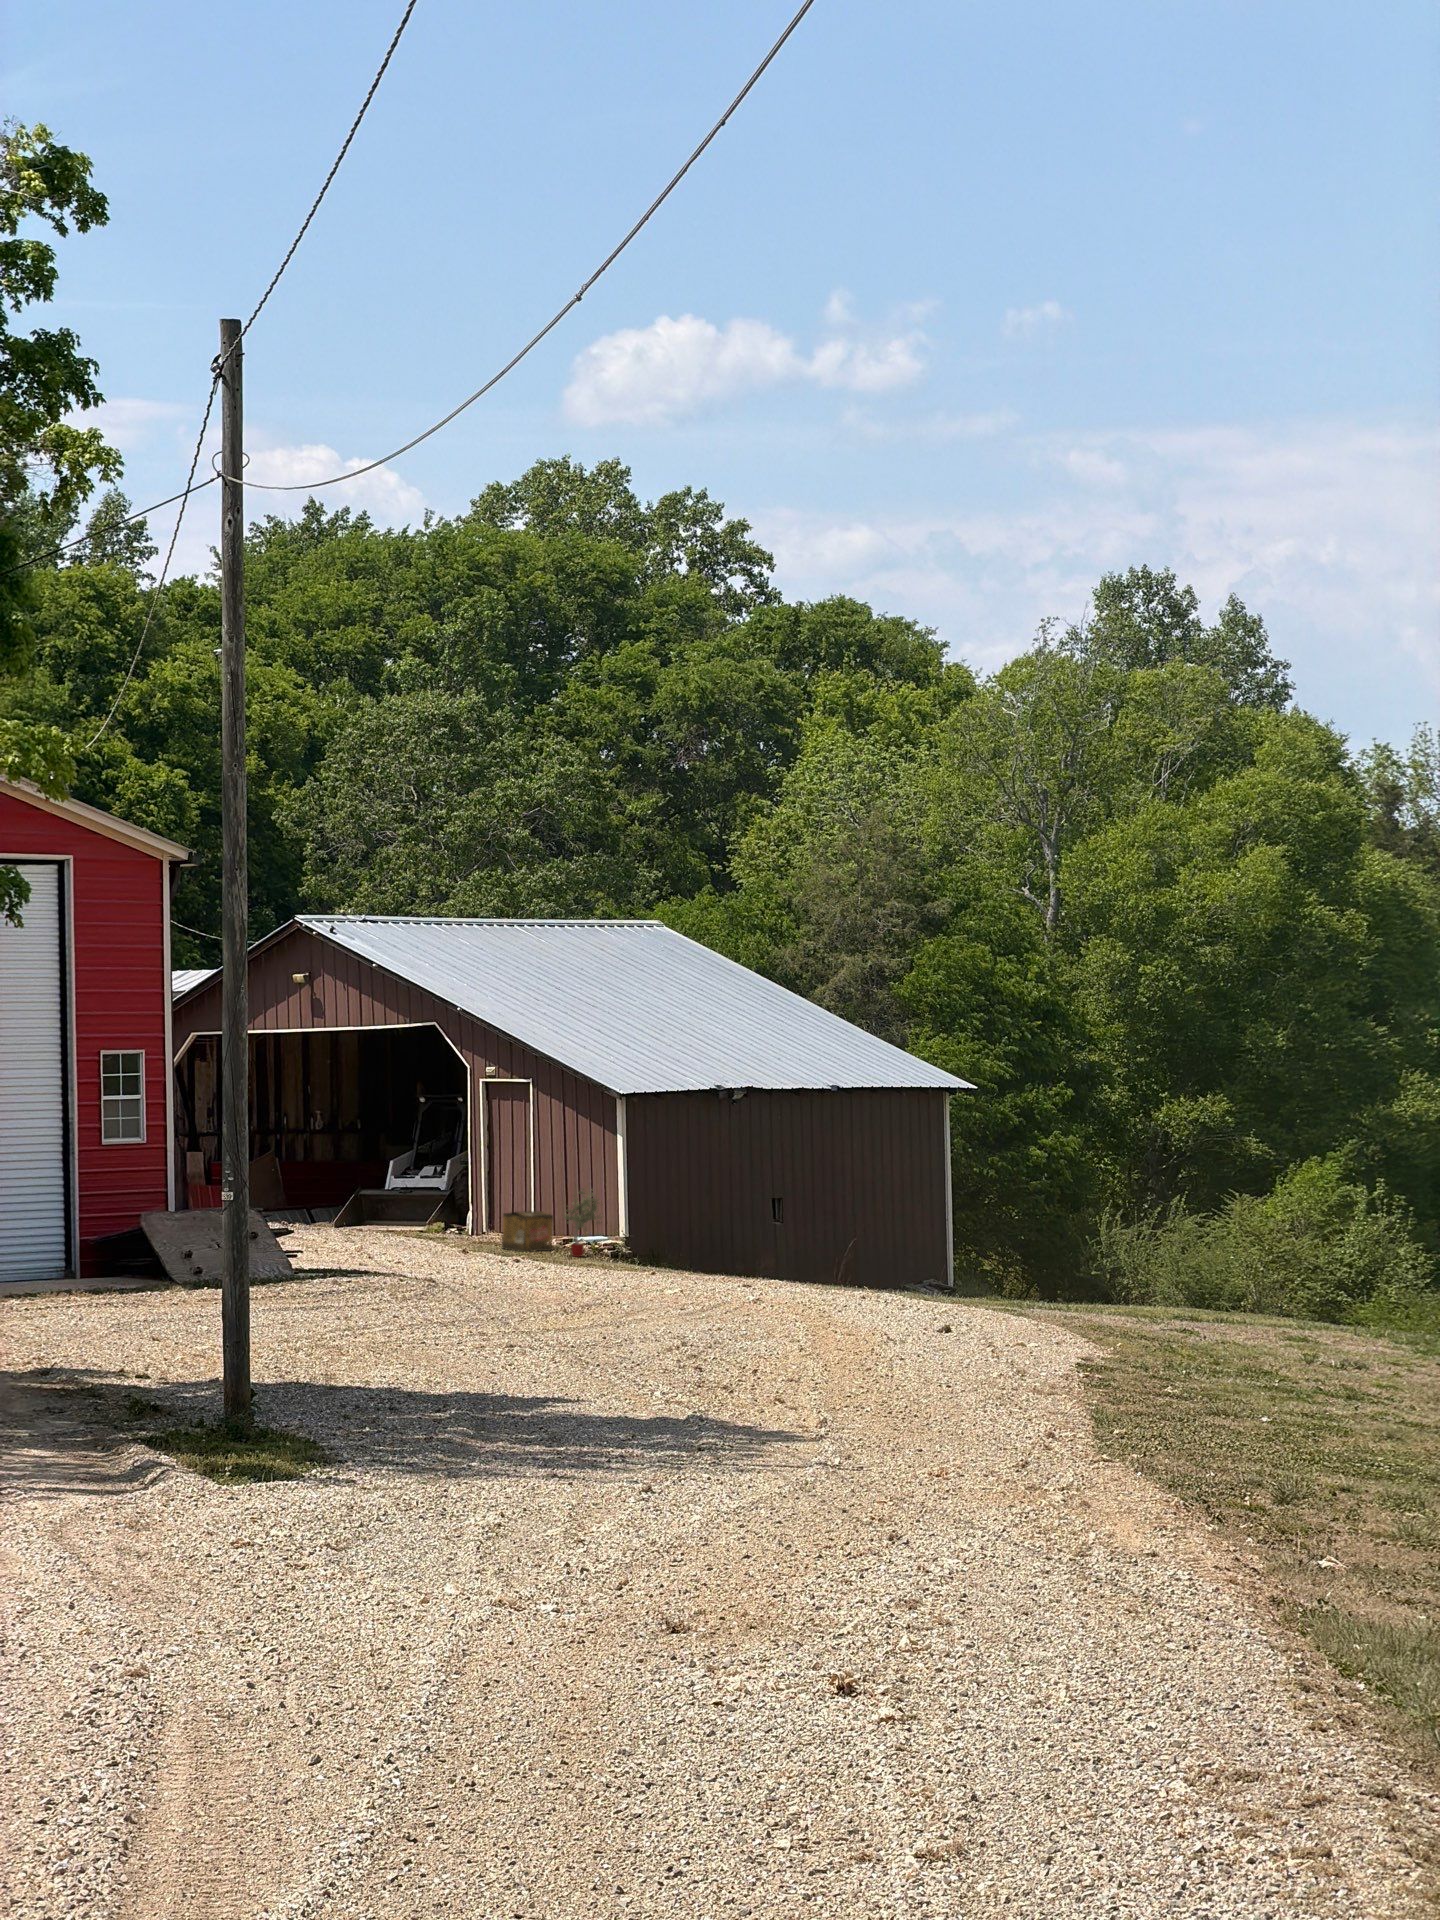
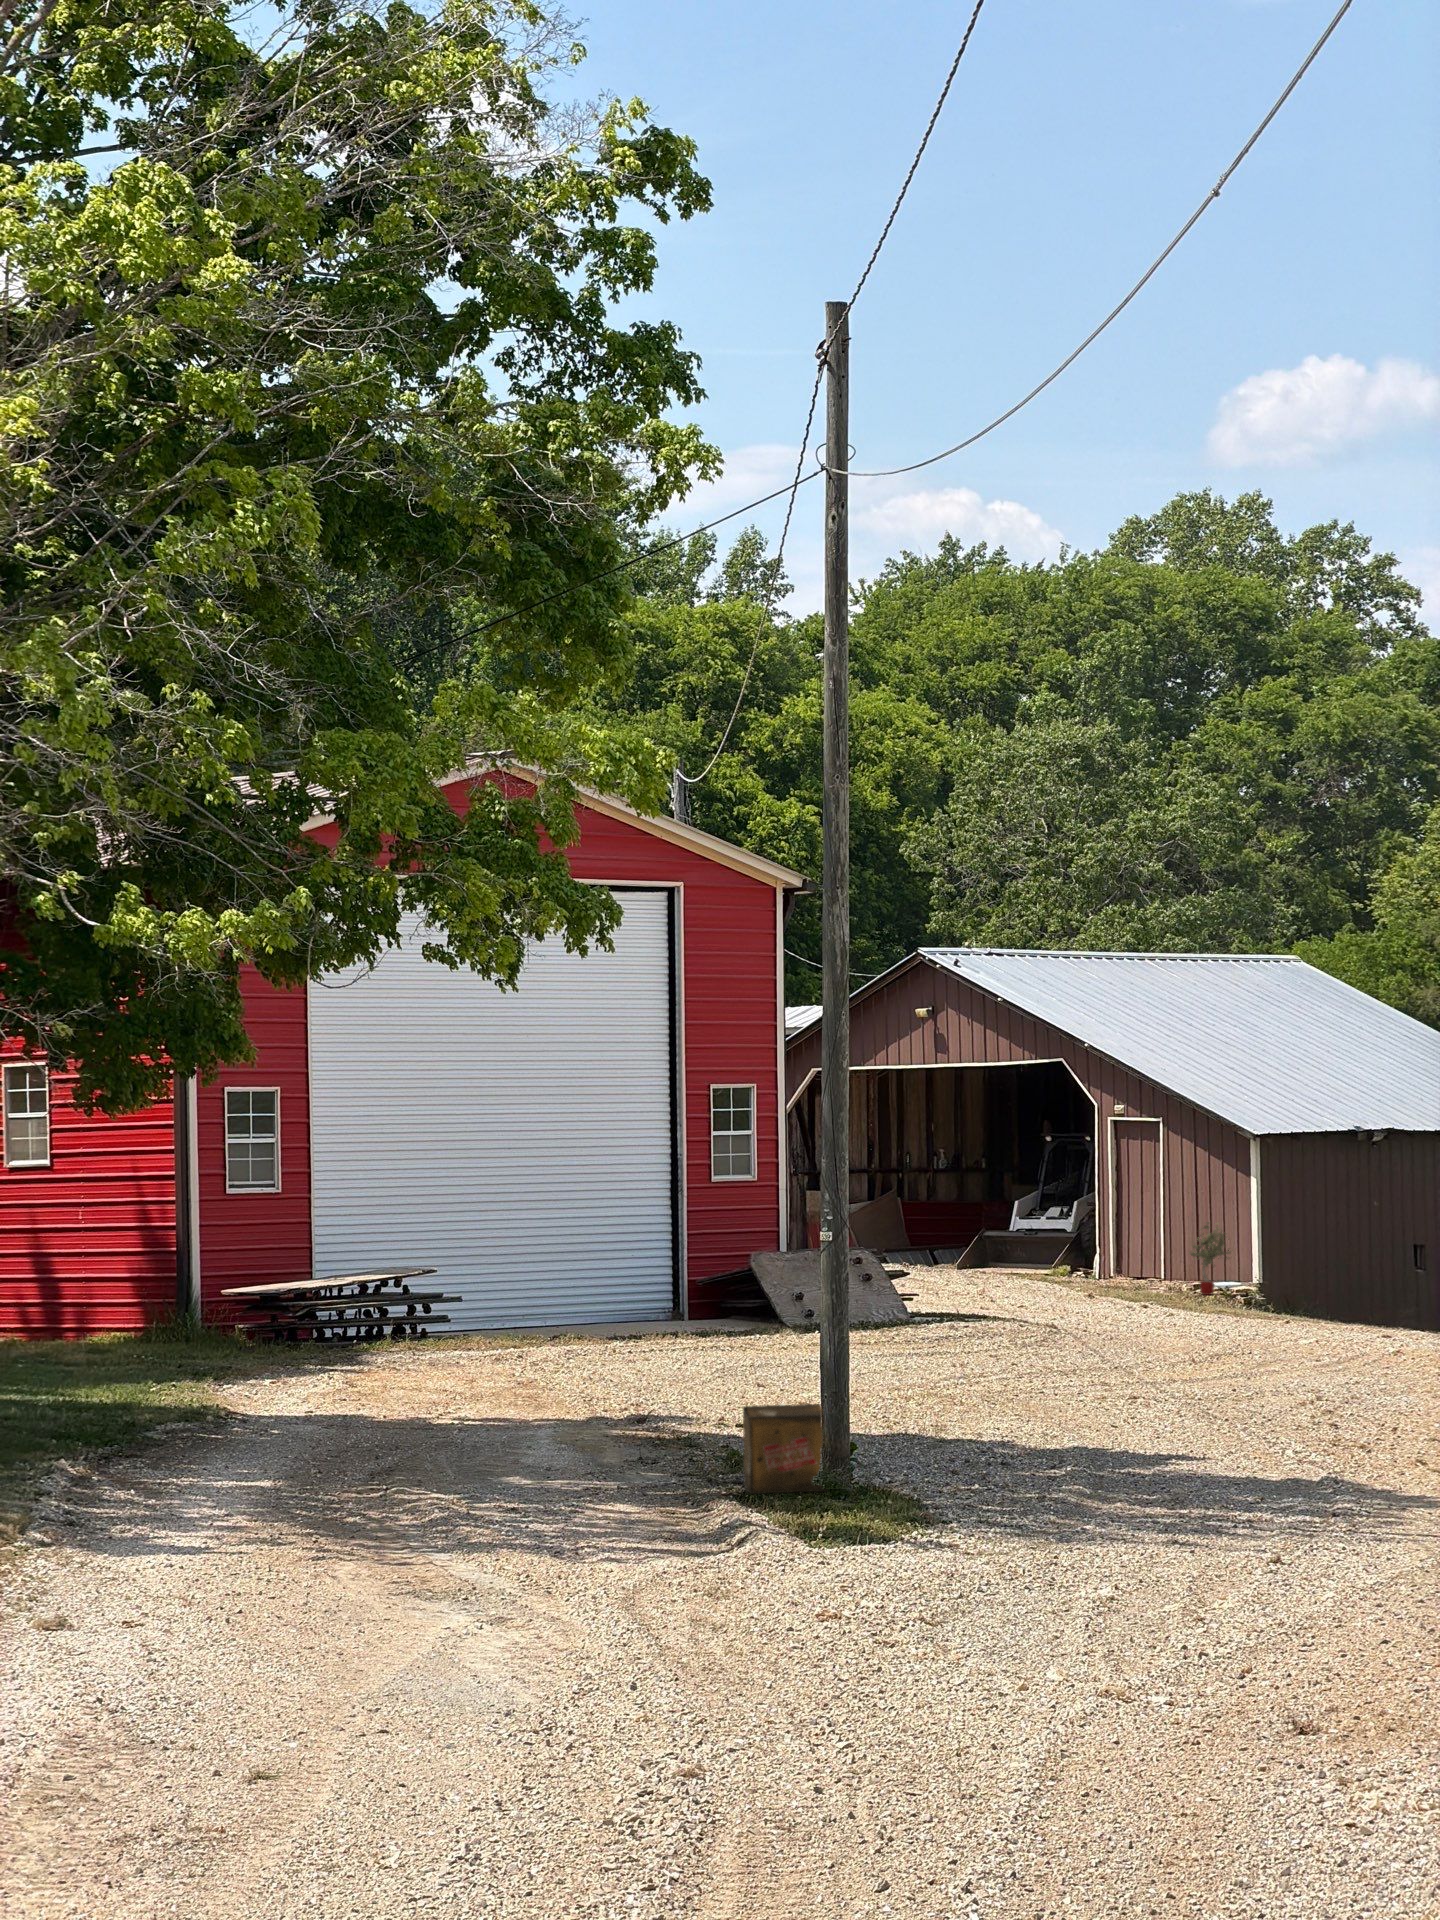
cardboard box: present [502,1211,553,1252] -> present [743,1404,827,1494]

